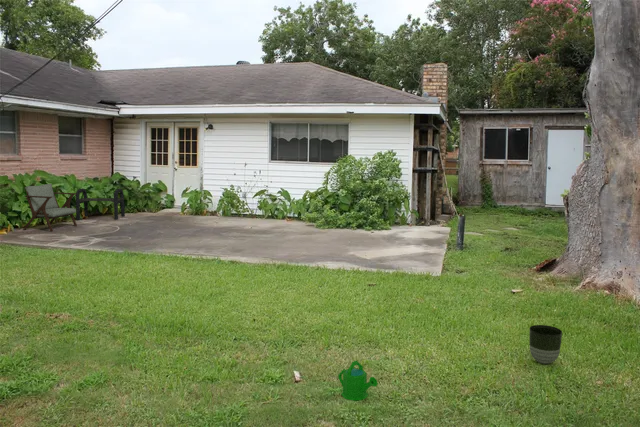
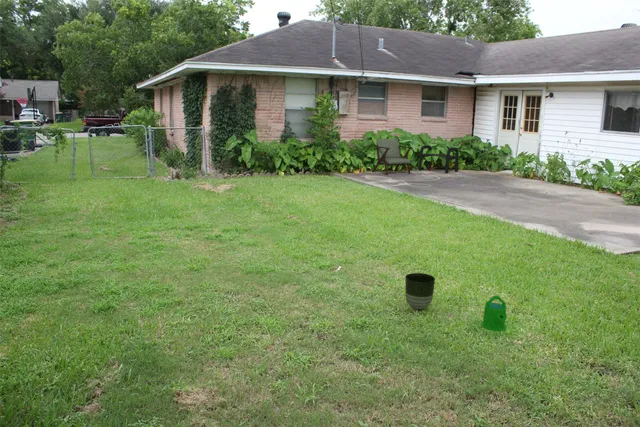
planter: present [529,325,562,364] -> present [405,273,435,309]
watering can: present [338,361,378,401] -> present [482,296,507,331]

